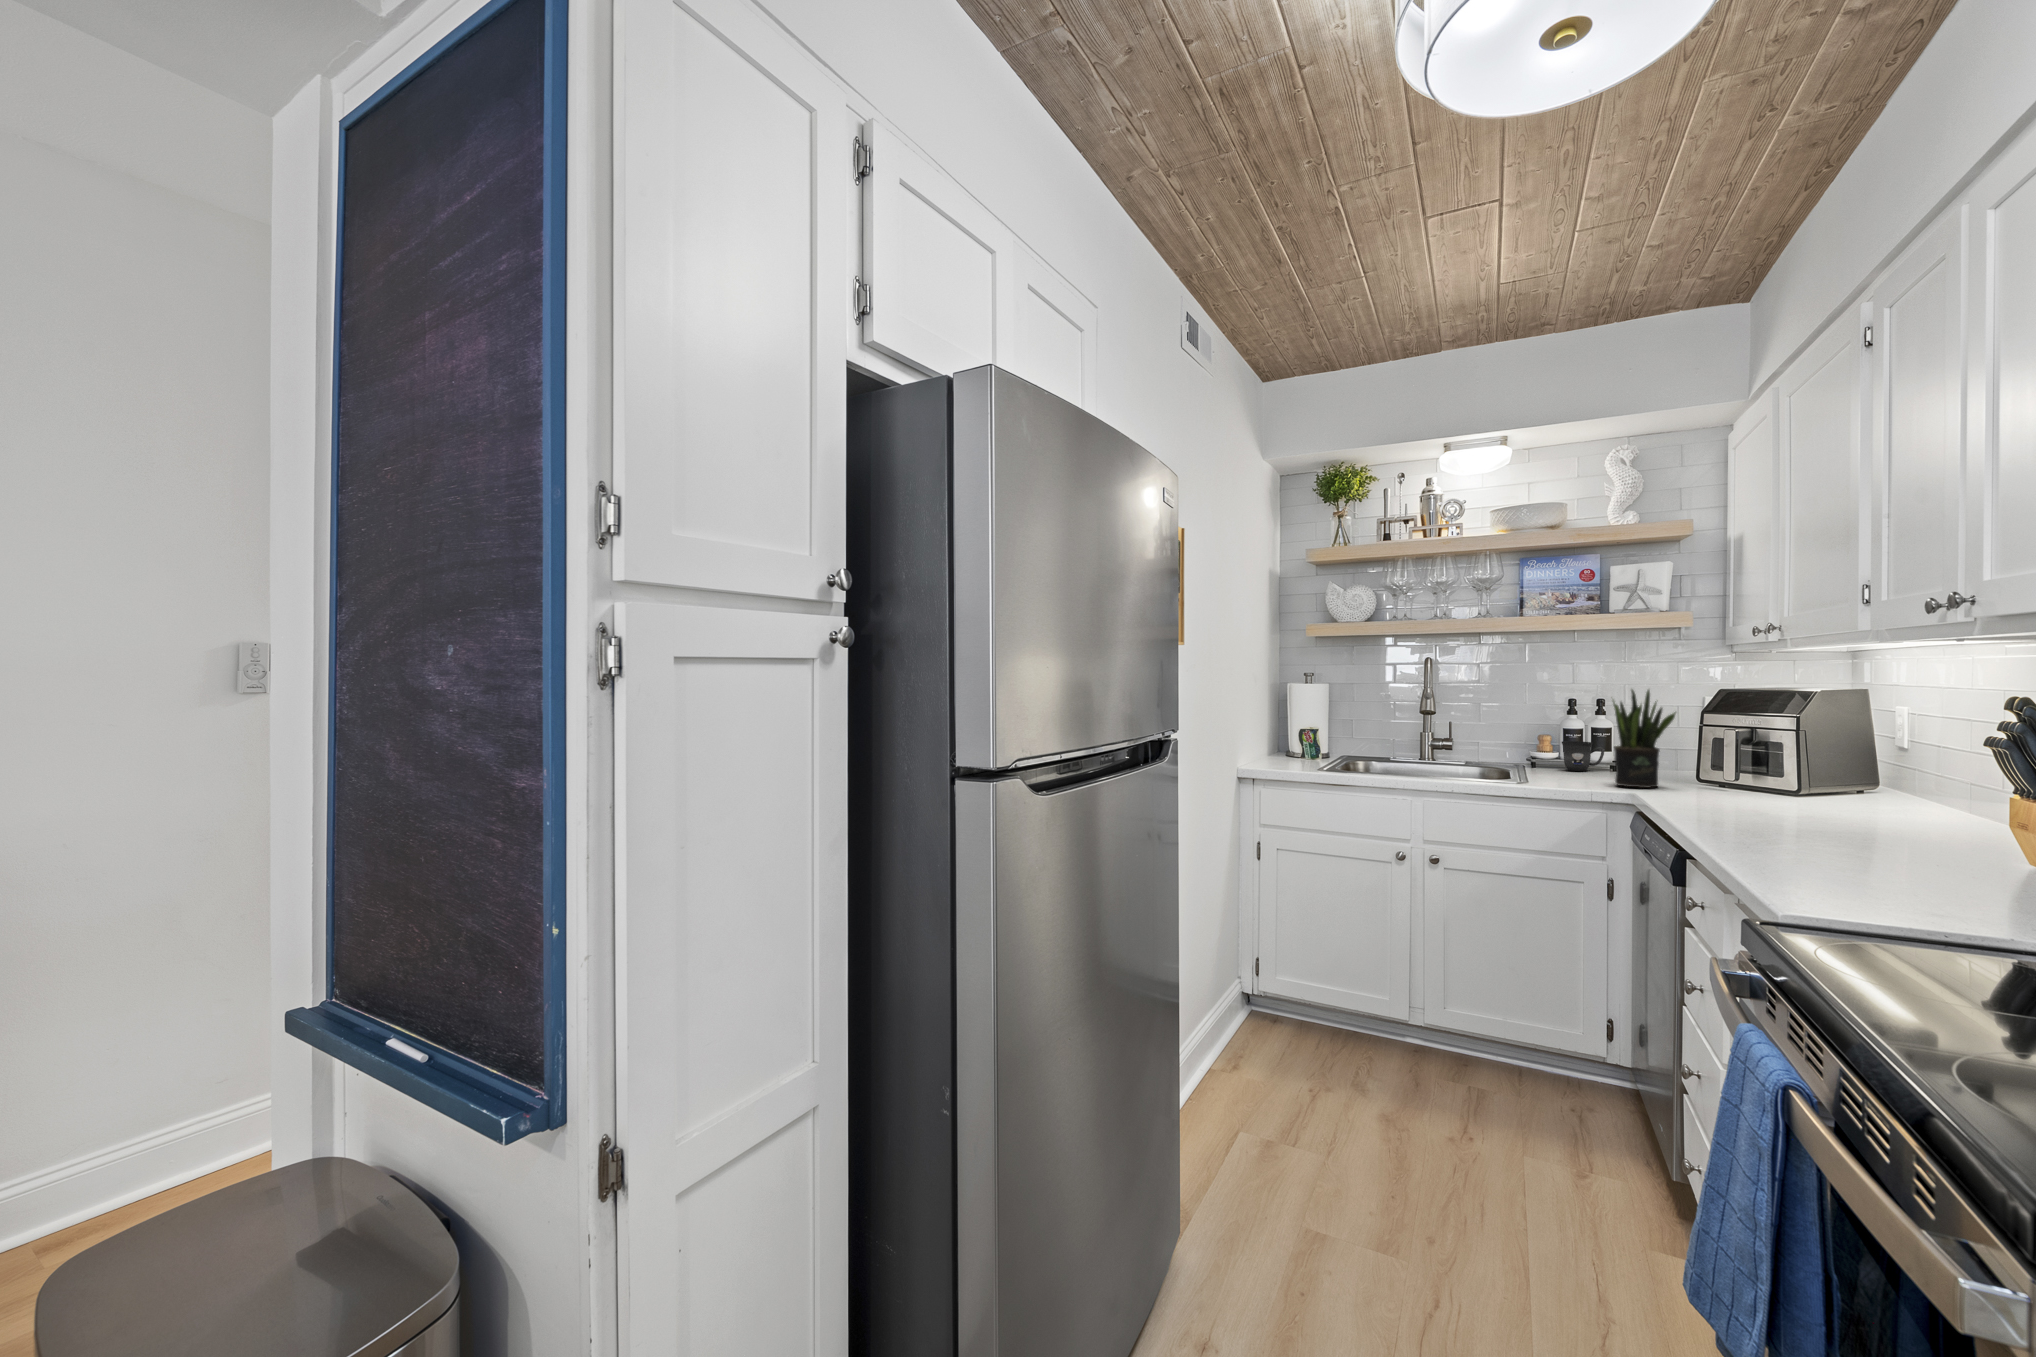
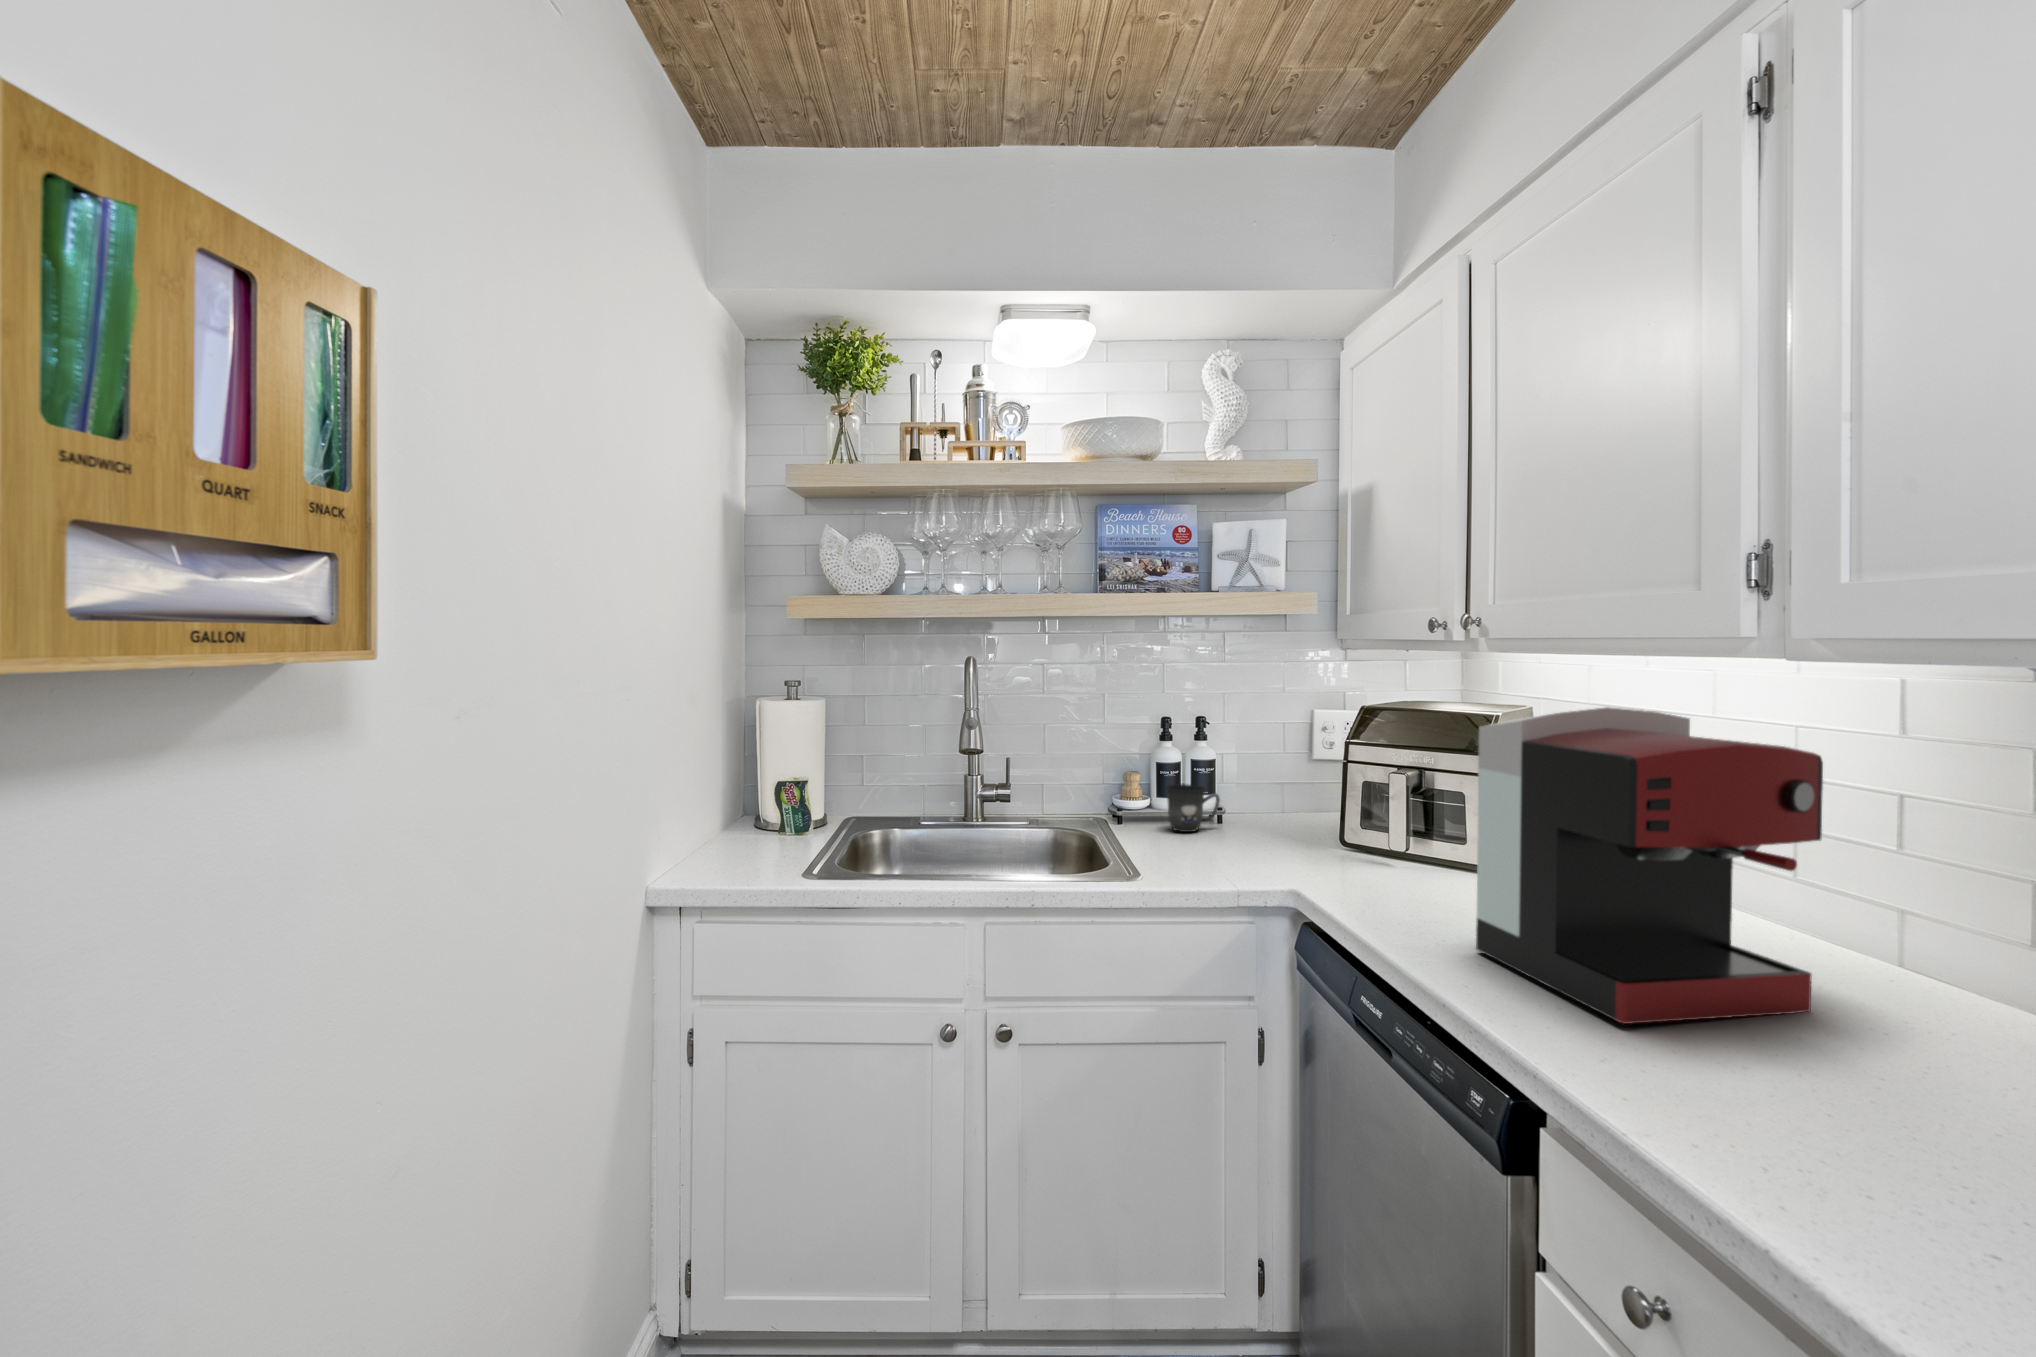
coffee maker: none [1701,671,1878,829] -> present [1476,707,1823,1024]
potted plant: present [1613,690,1676,788] -> none [1269,716,1371,881]

